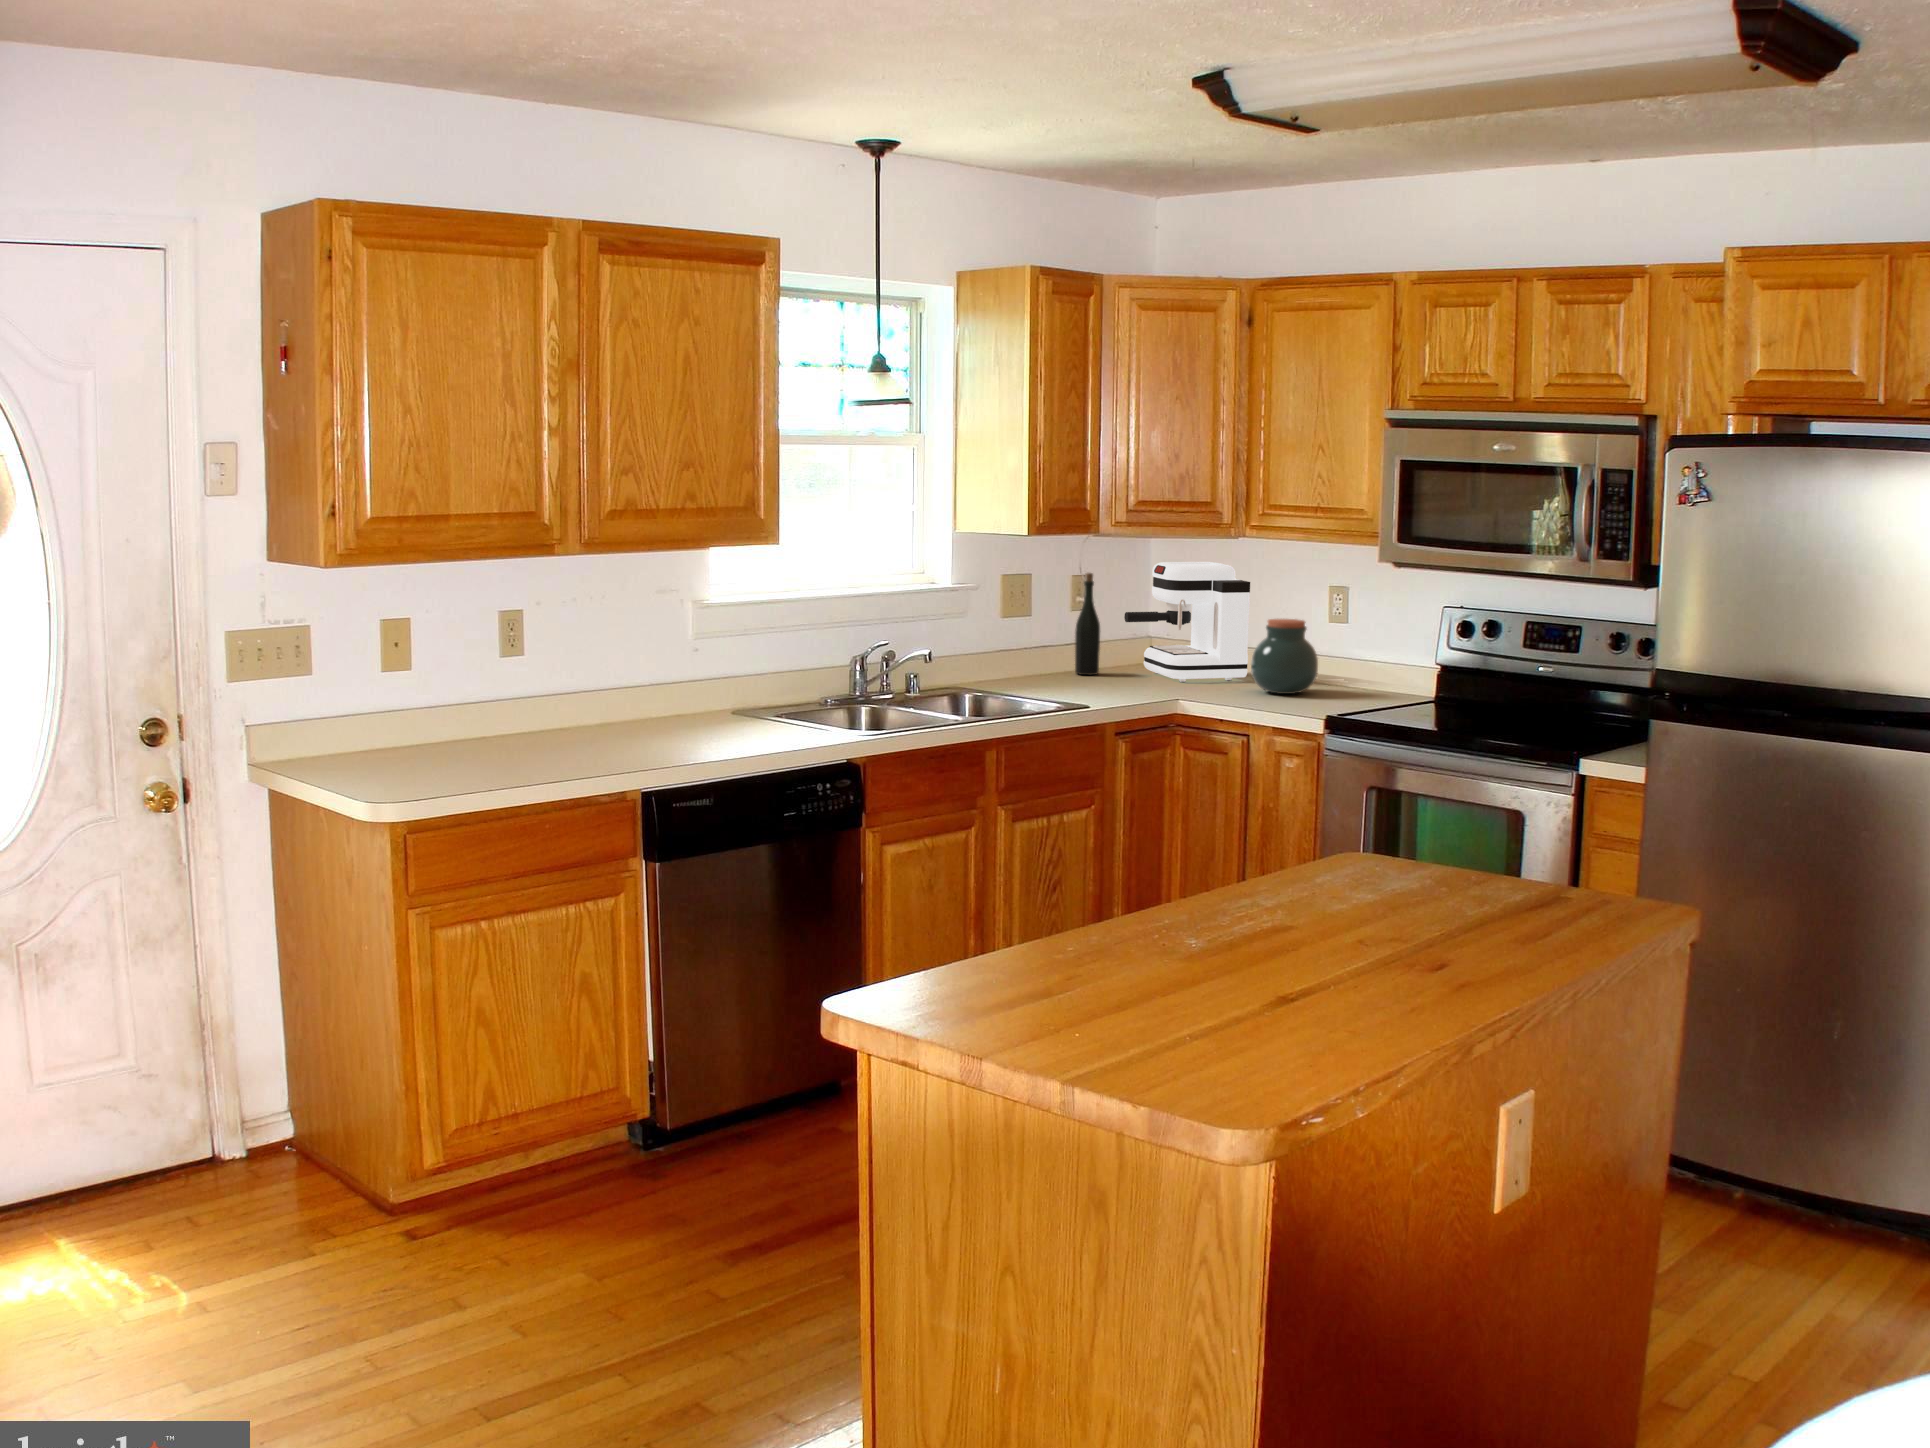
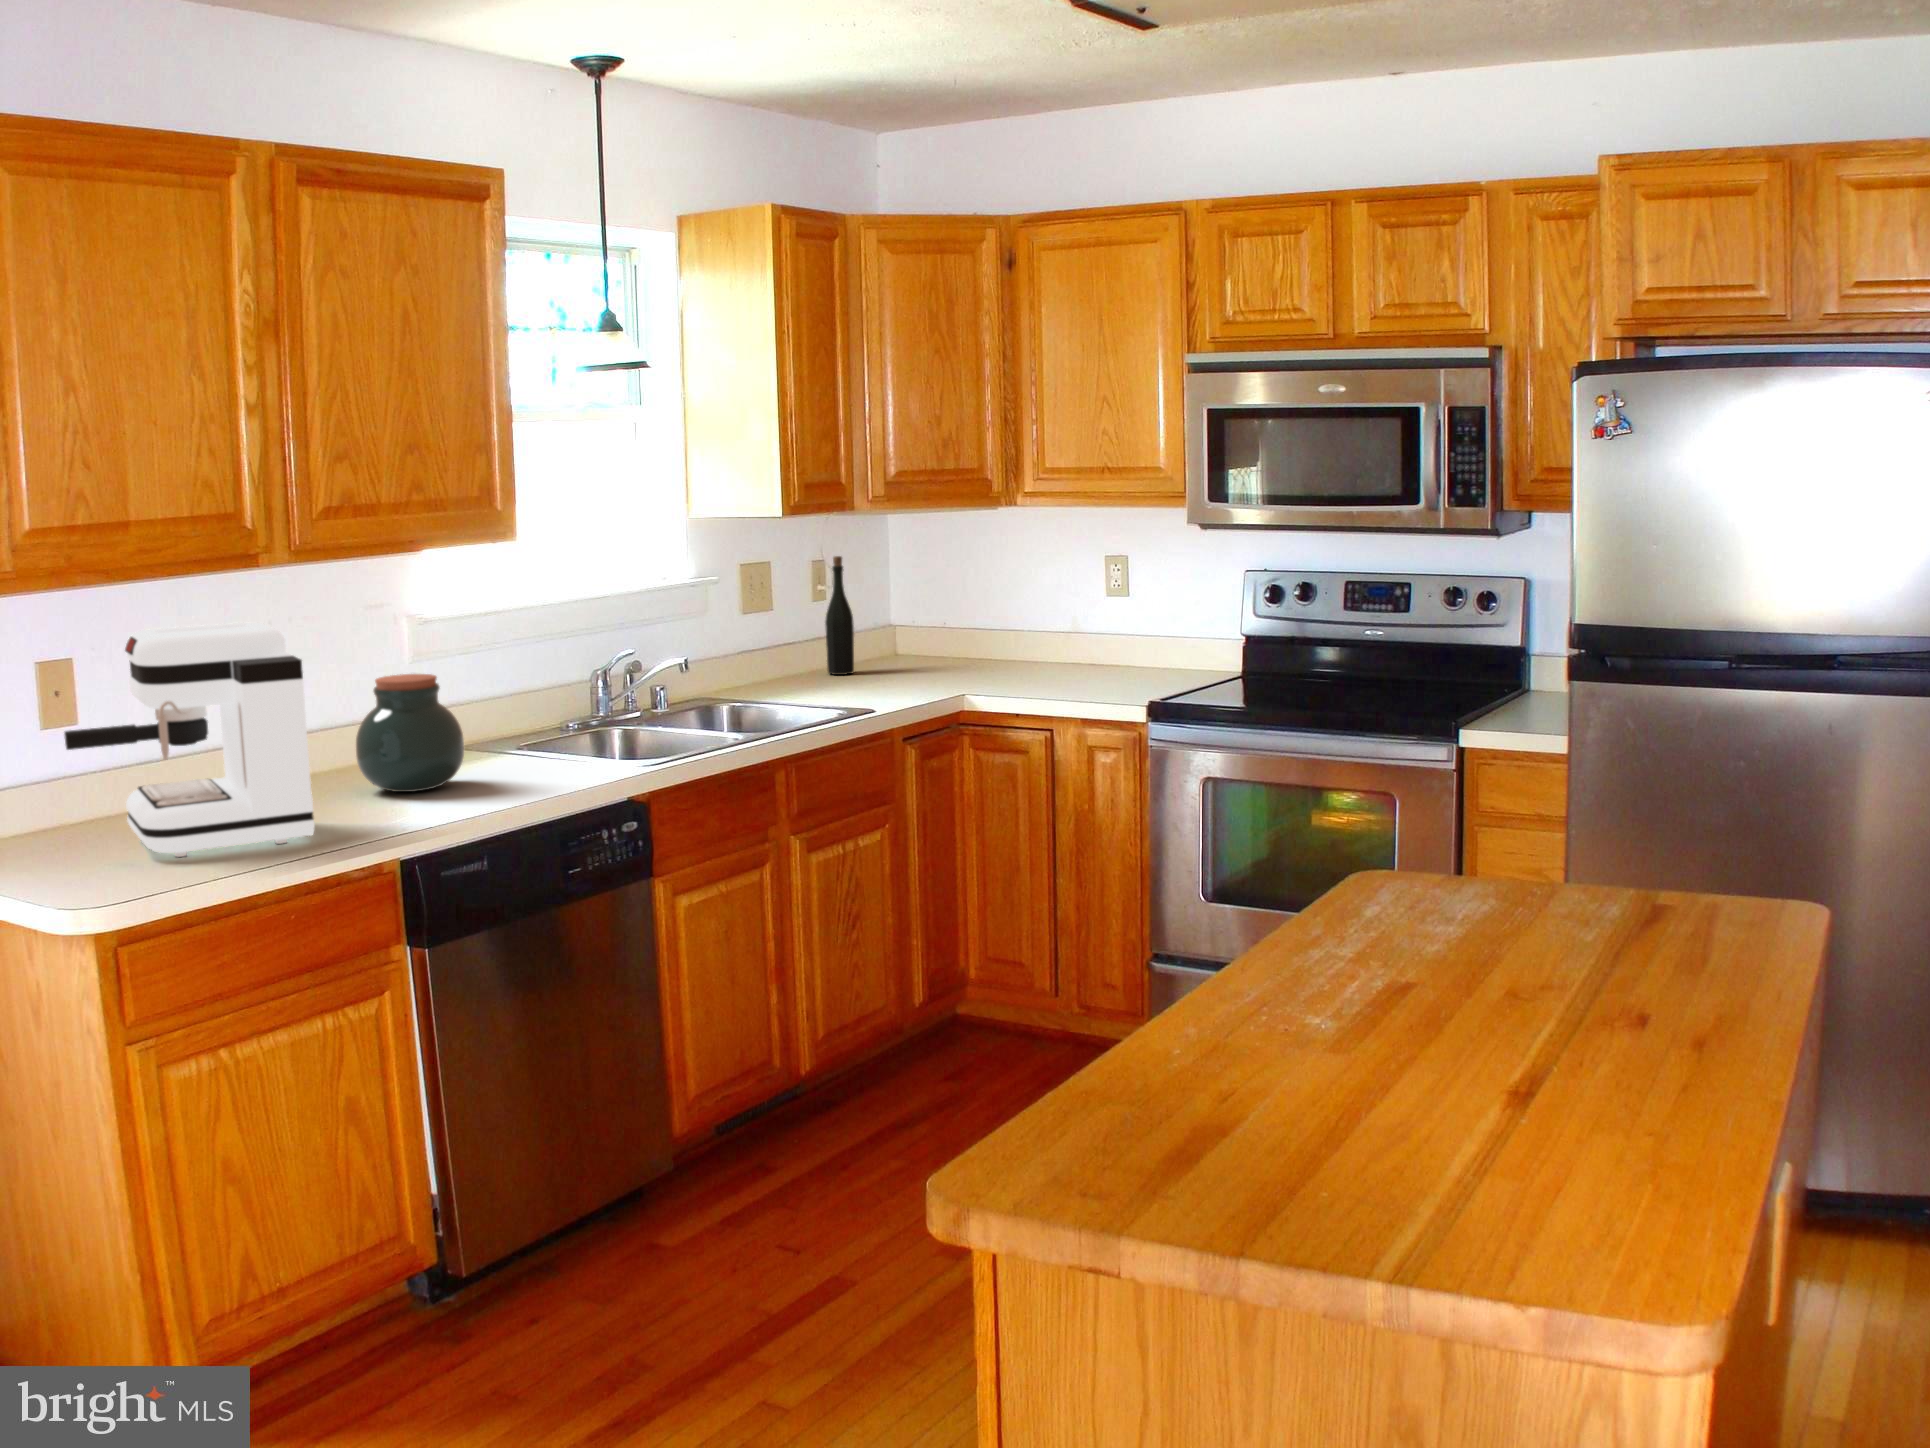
coffee maker: present [1124,562,1250,682] -> present [64,623,314,857]
jar: present [1251,619,1318,694] -> present [356,674,464,792]

